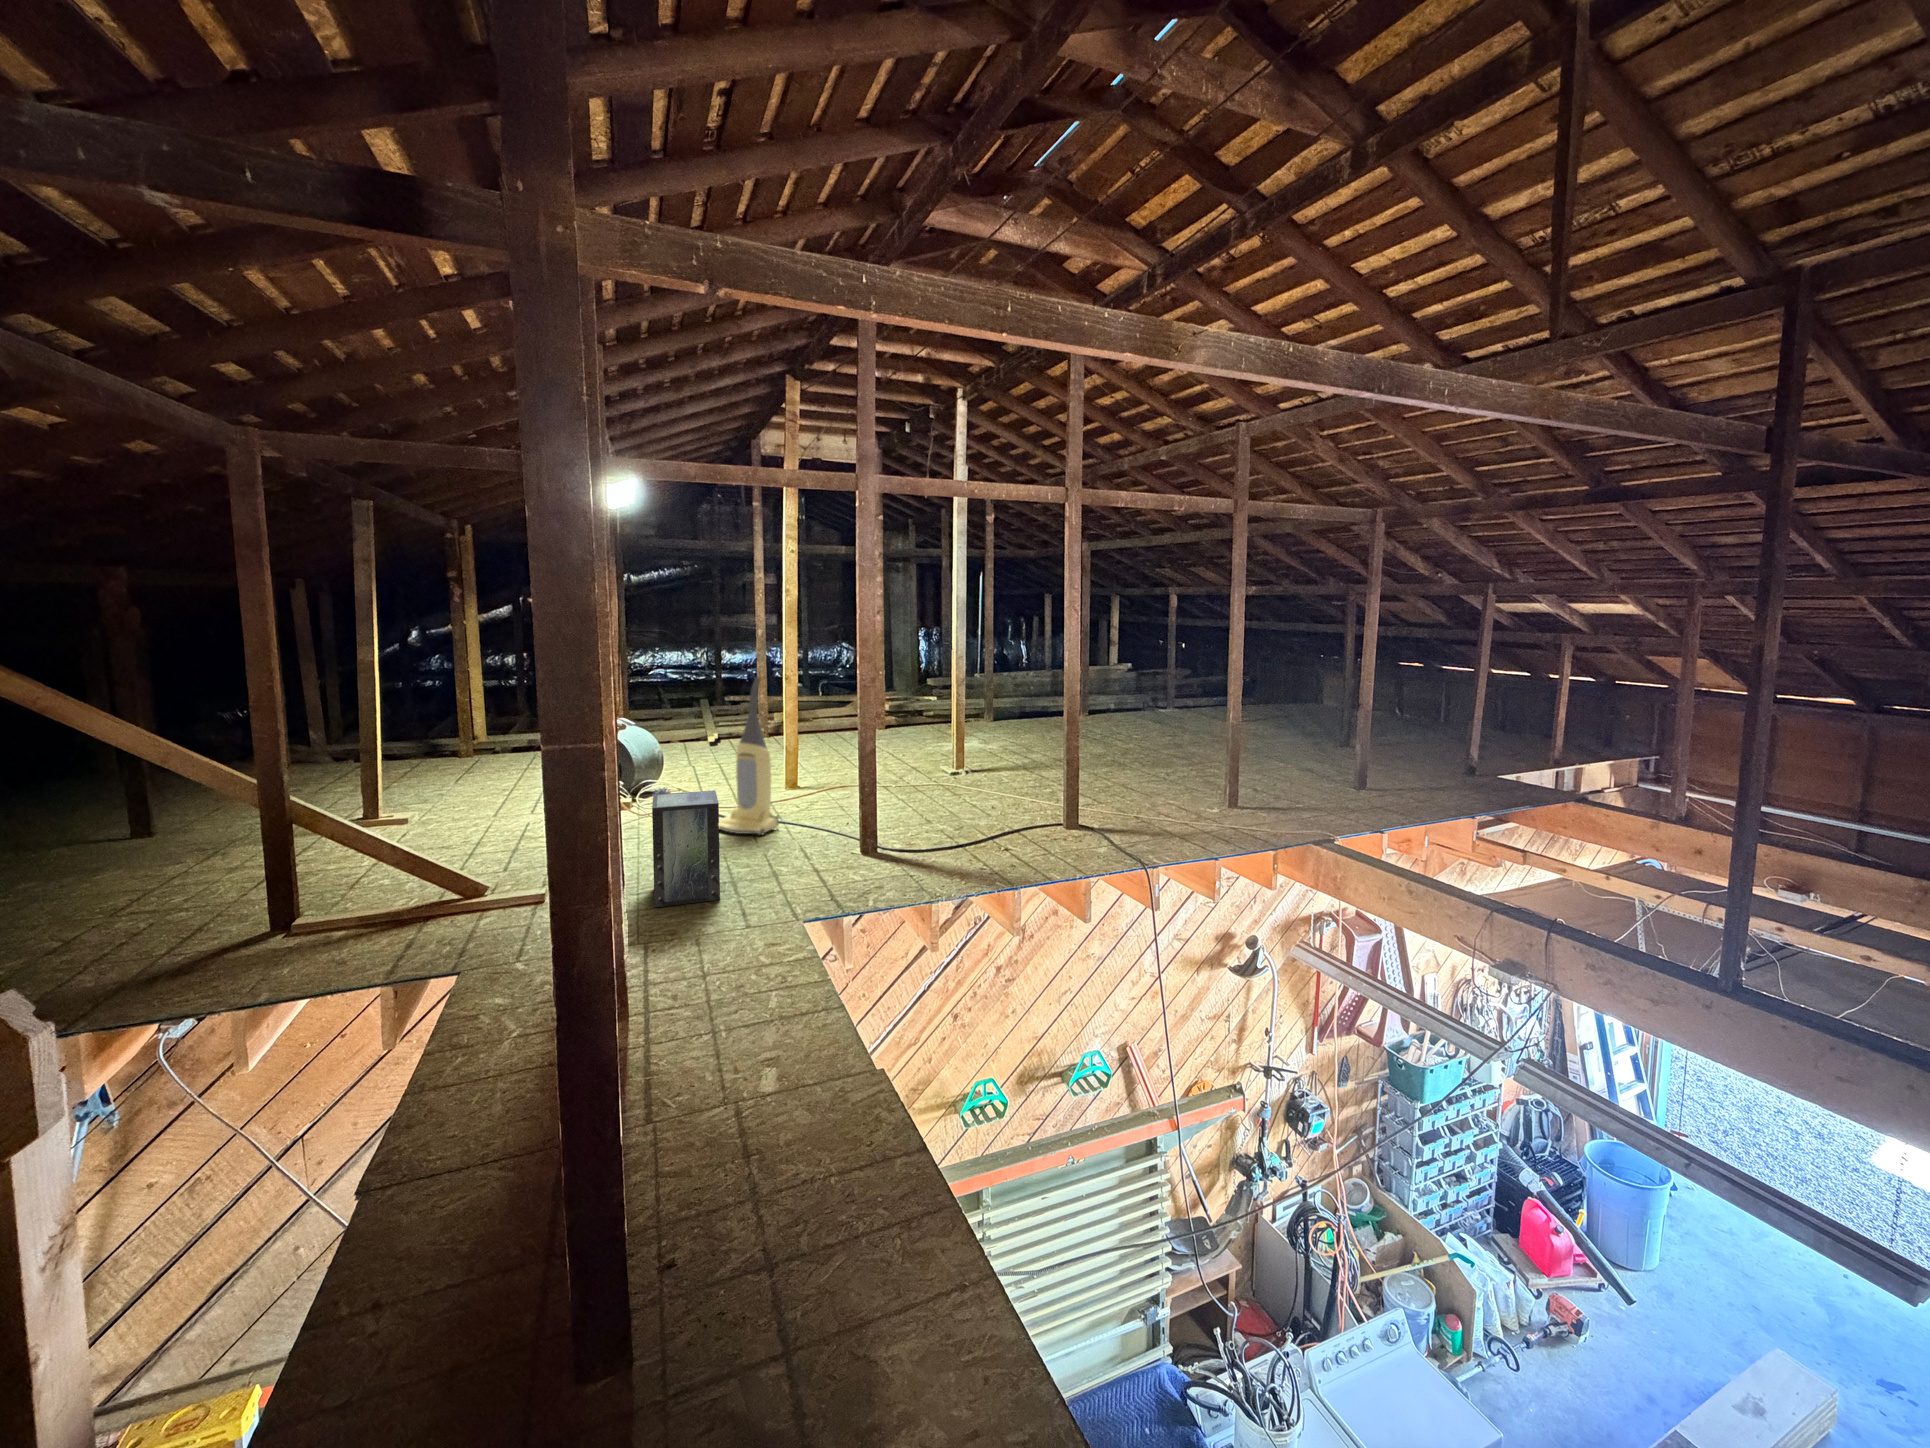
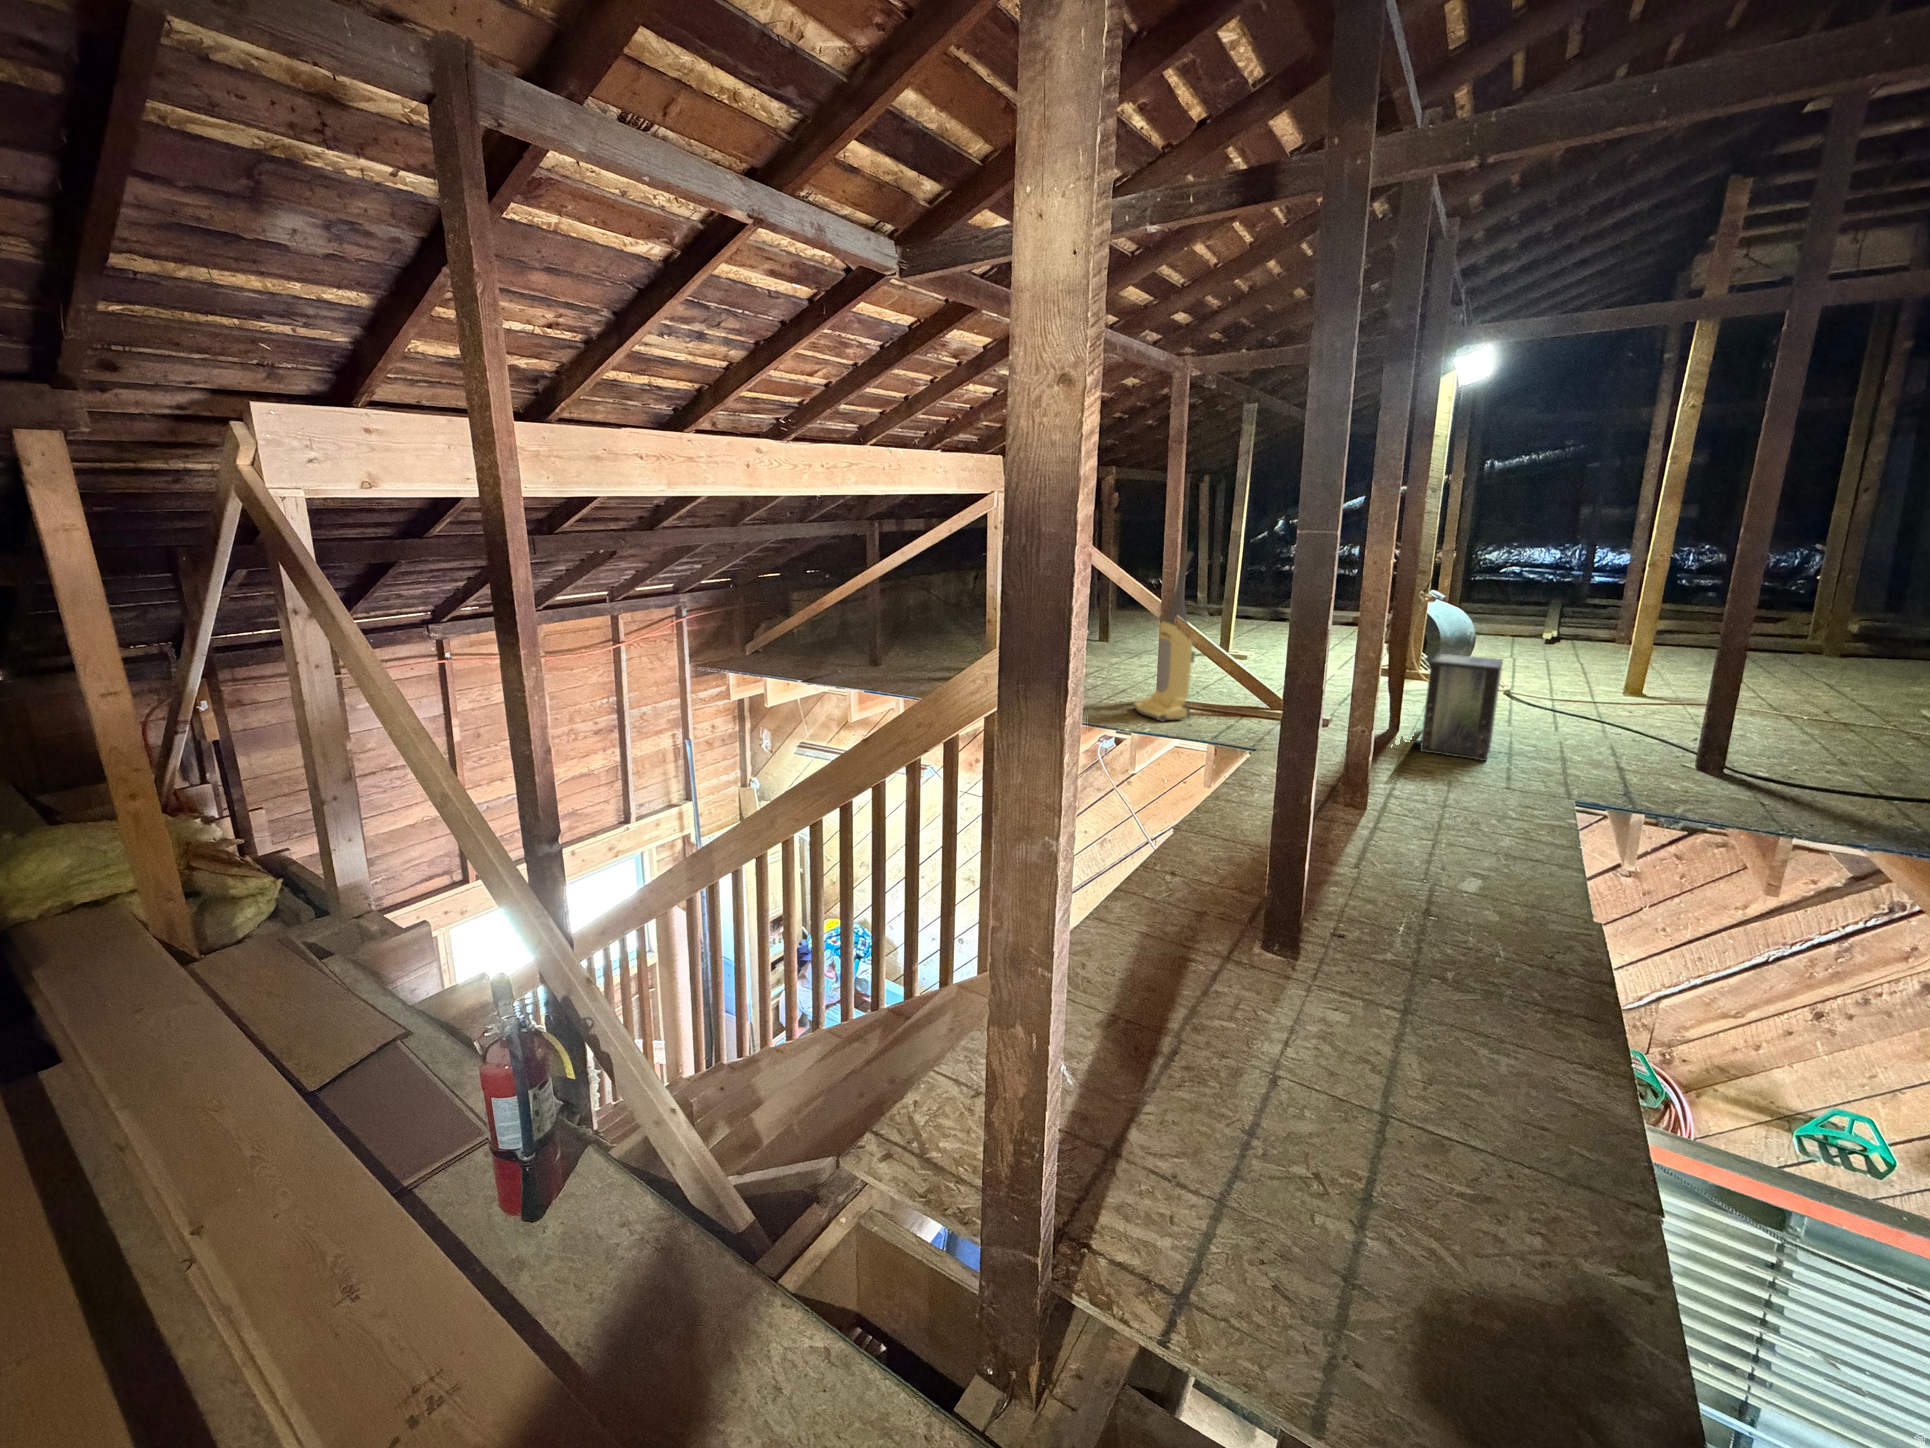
vacuum cleaner: present [719,677,779,835] -> present [1132,551,1194,722]

